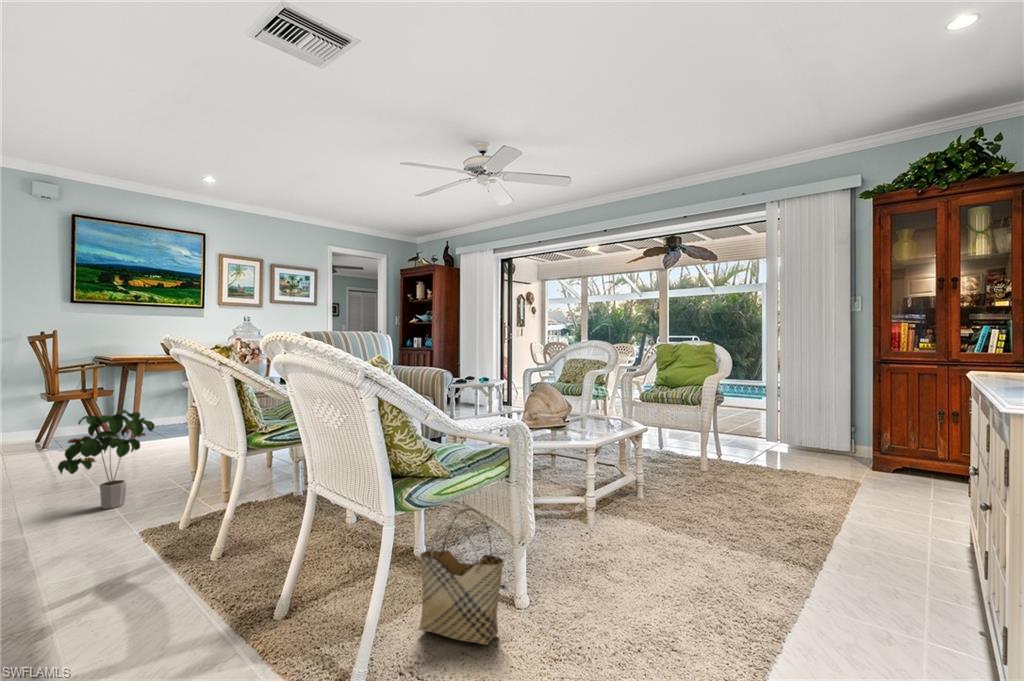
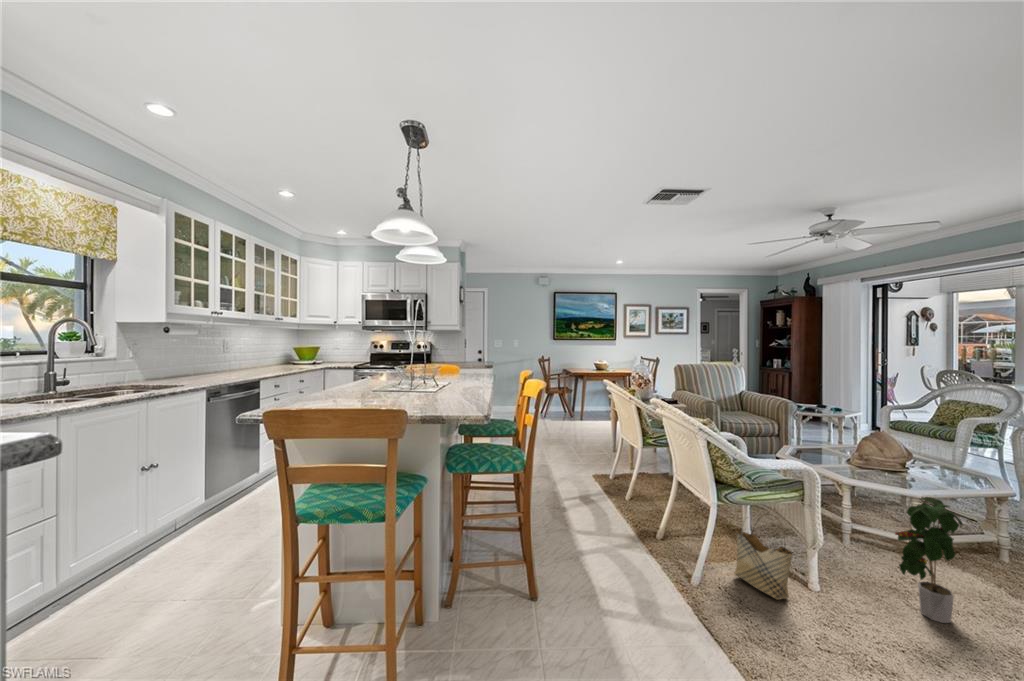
potted plant: present [58,410,155,509] -> present [895,497,962,623]

